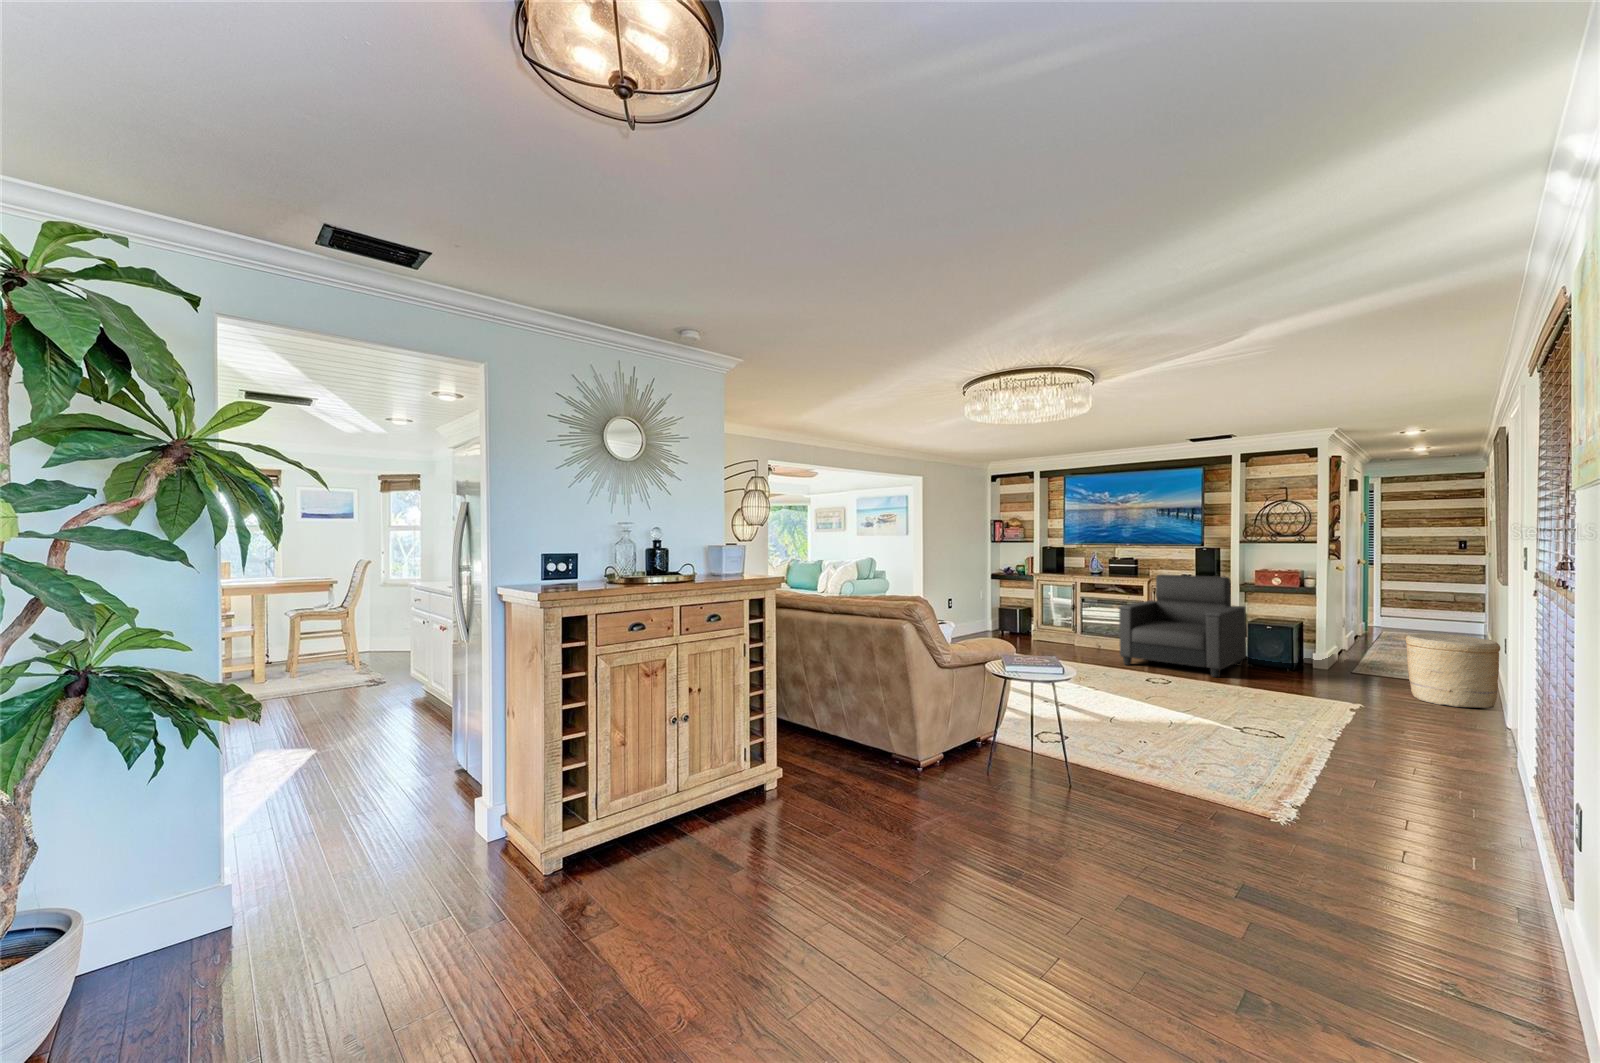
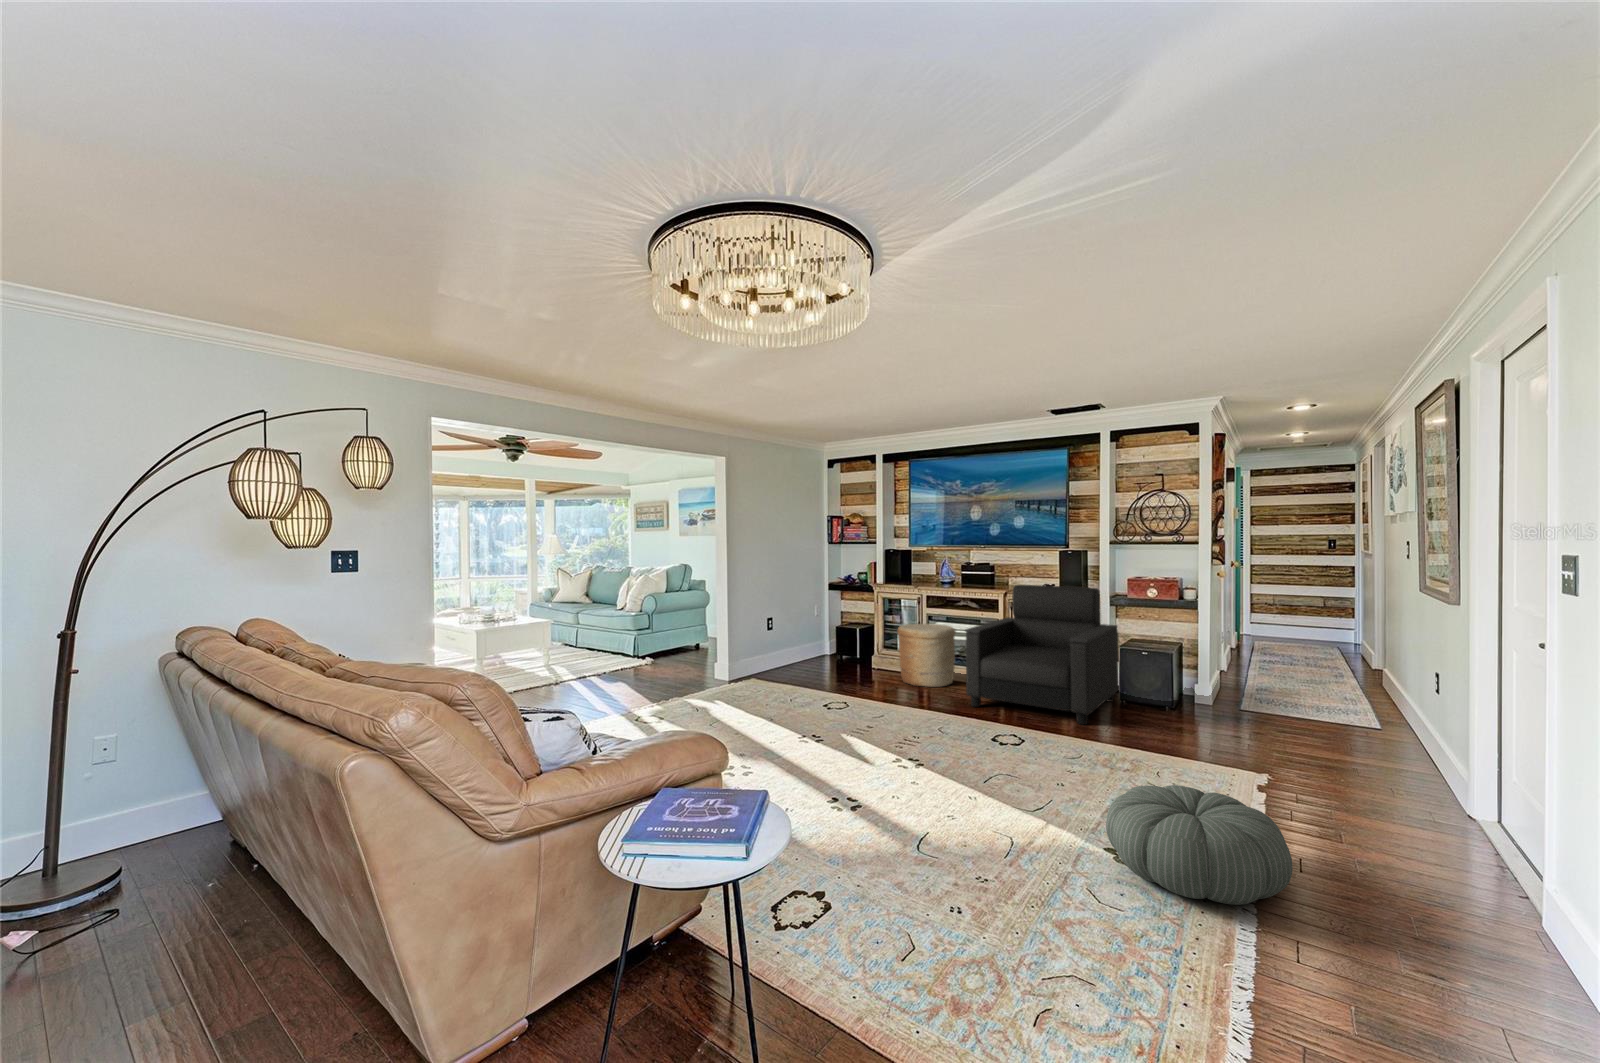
basket: present [1406,634,1500,708] -> present [898,624,956,687]
pouf: none [1233,694,1355,754] -> present [1106,785,1293,905]

